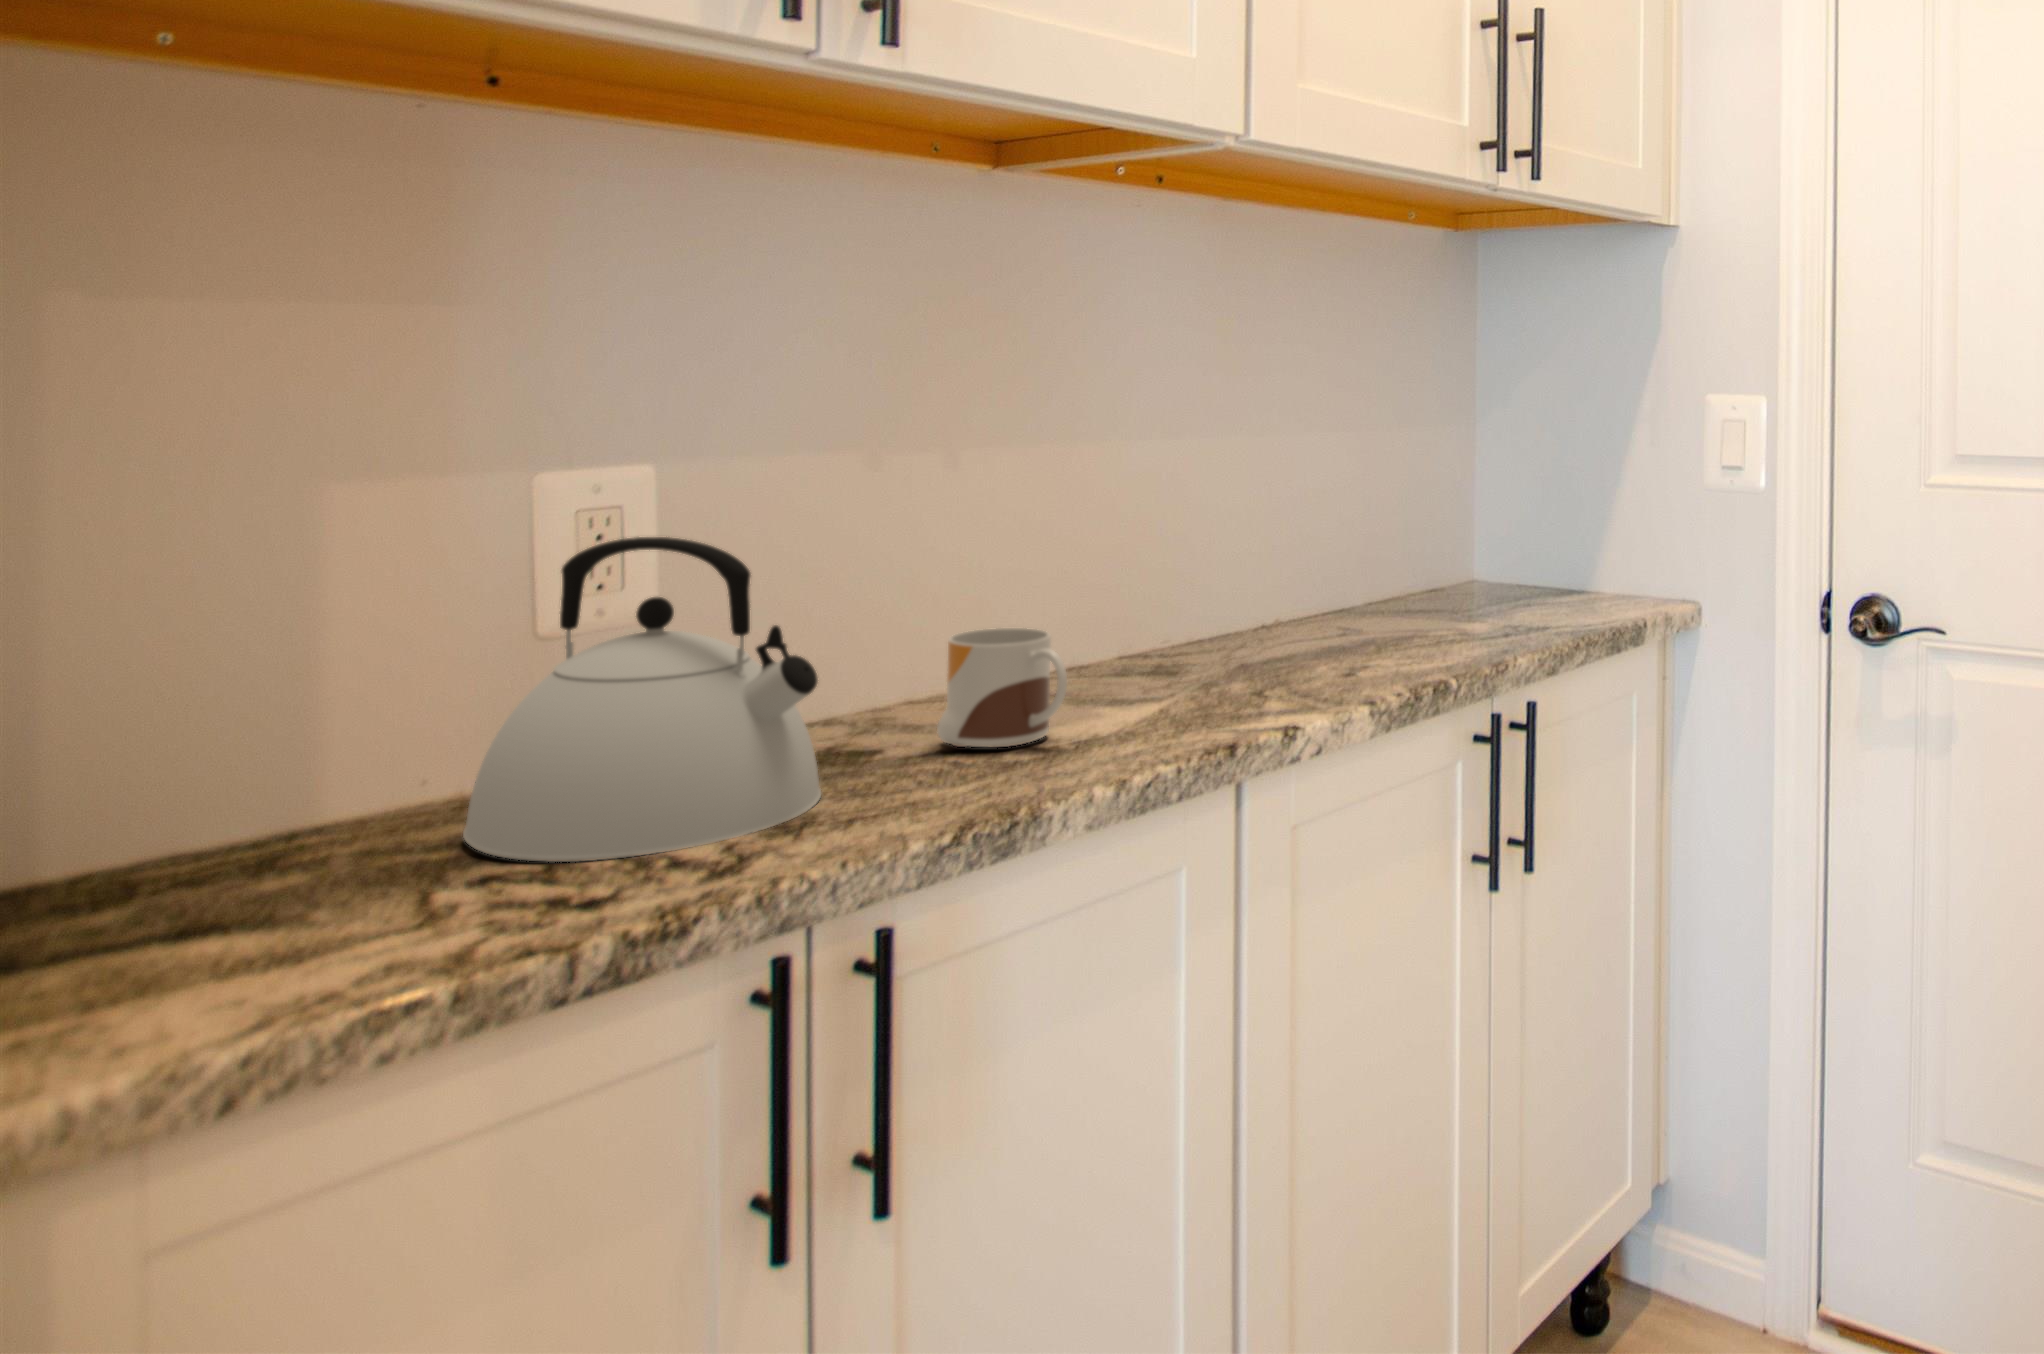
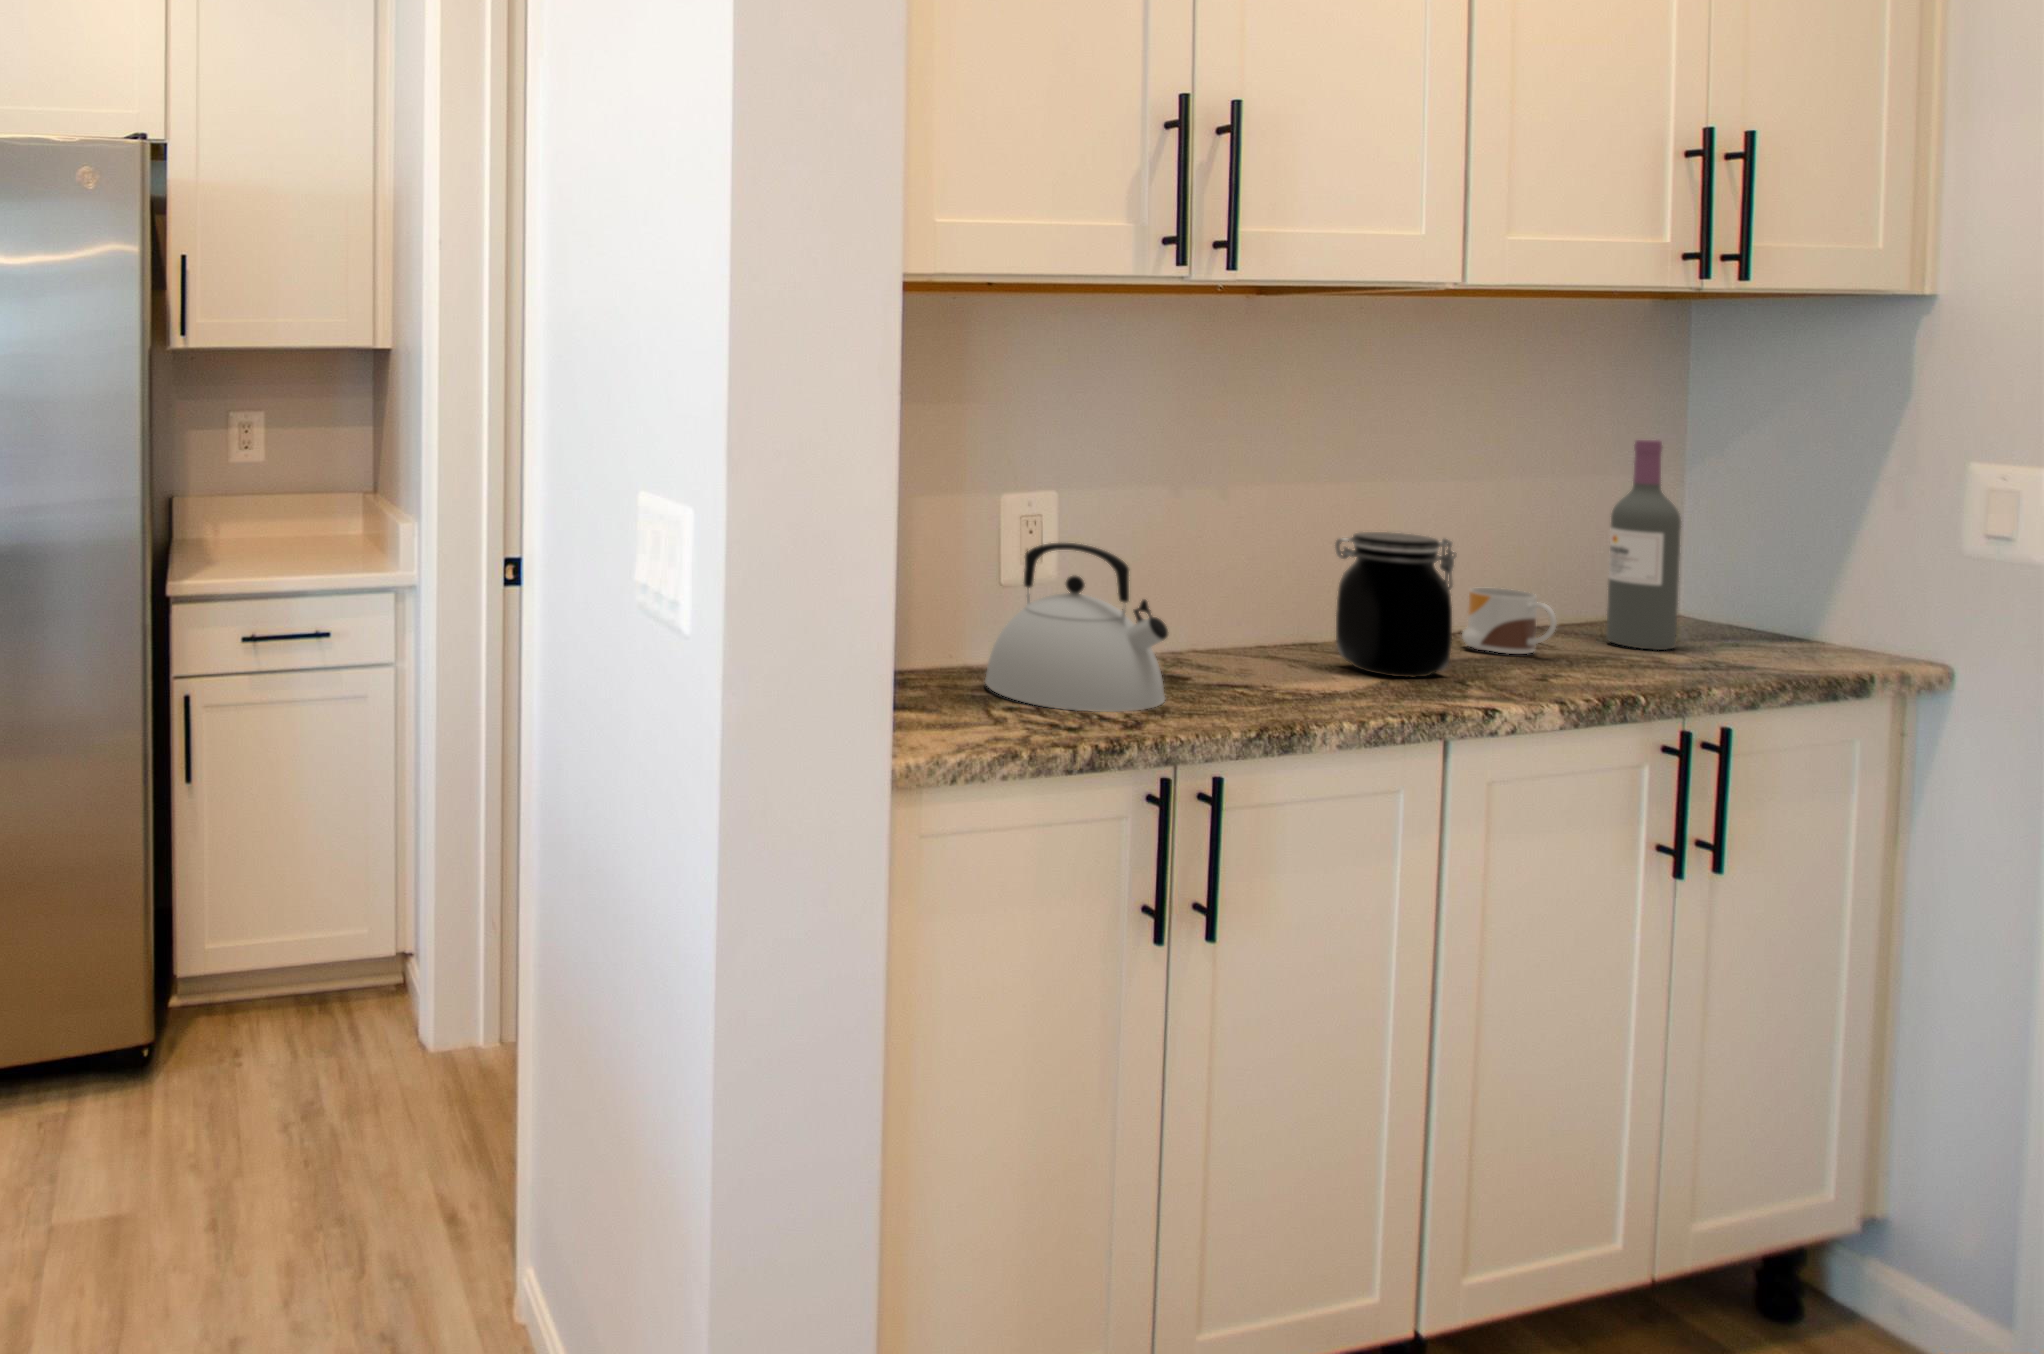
wine bottle: none [1416,369,1481,619] -> present [1607,440,1681,650]
jar: none [1107,492,1256,698] -> present [1335,532,1456,677]
mug: present [937,628,1067,748] -> present [1462,588,1557,654]

